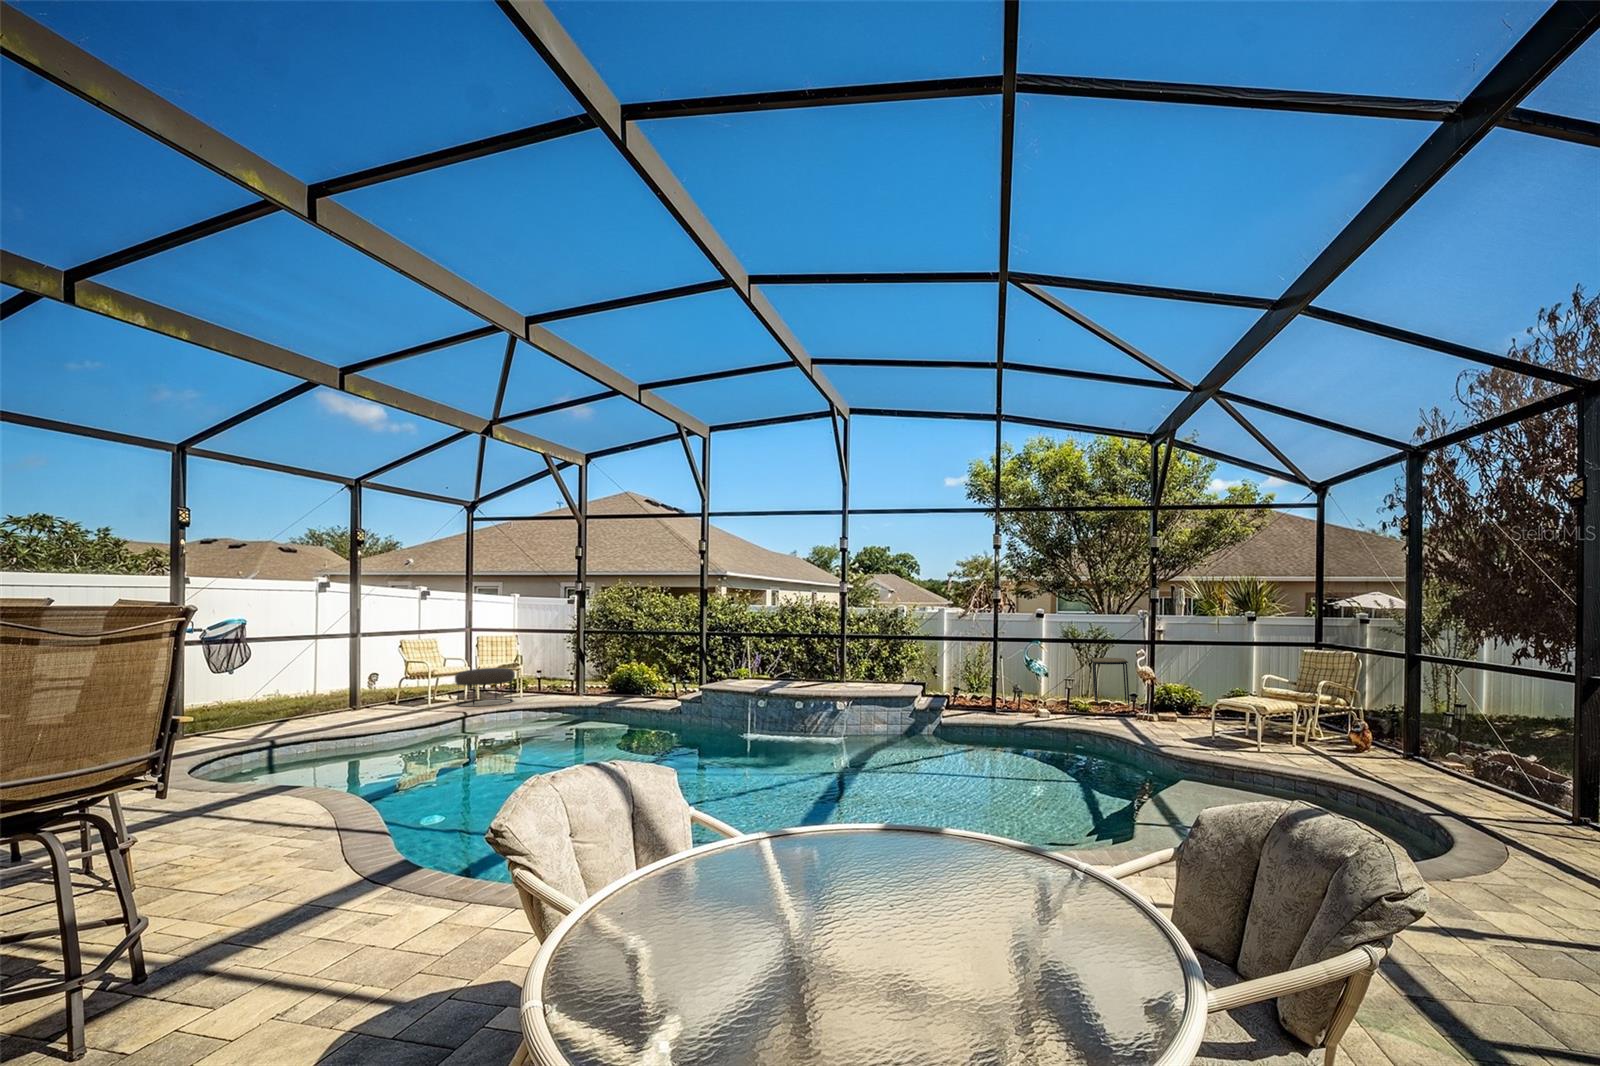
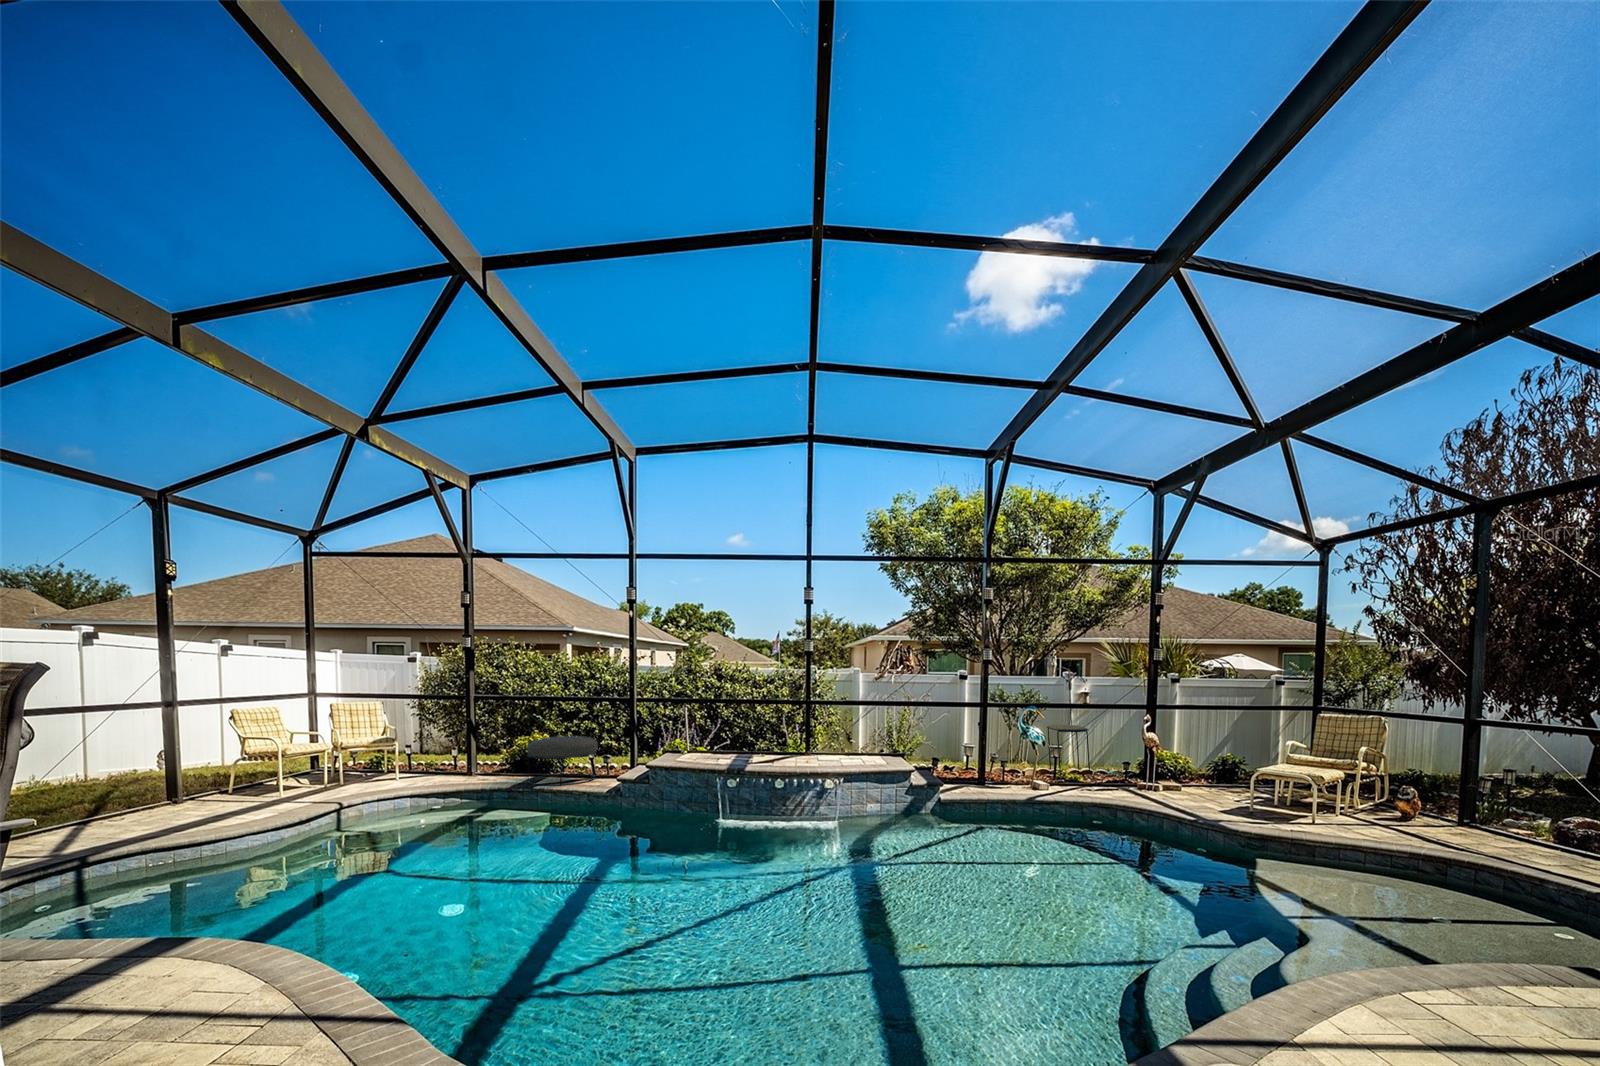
ottoman: present [455,668,515,706] -> present [527,736,598,786]

